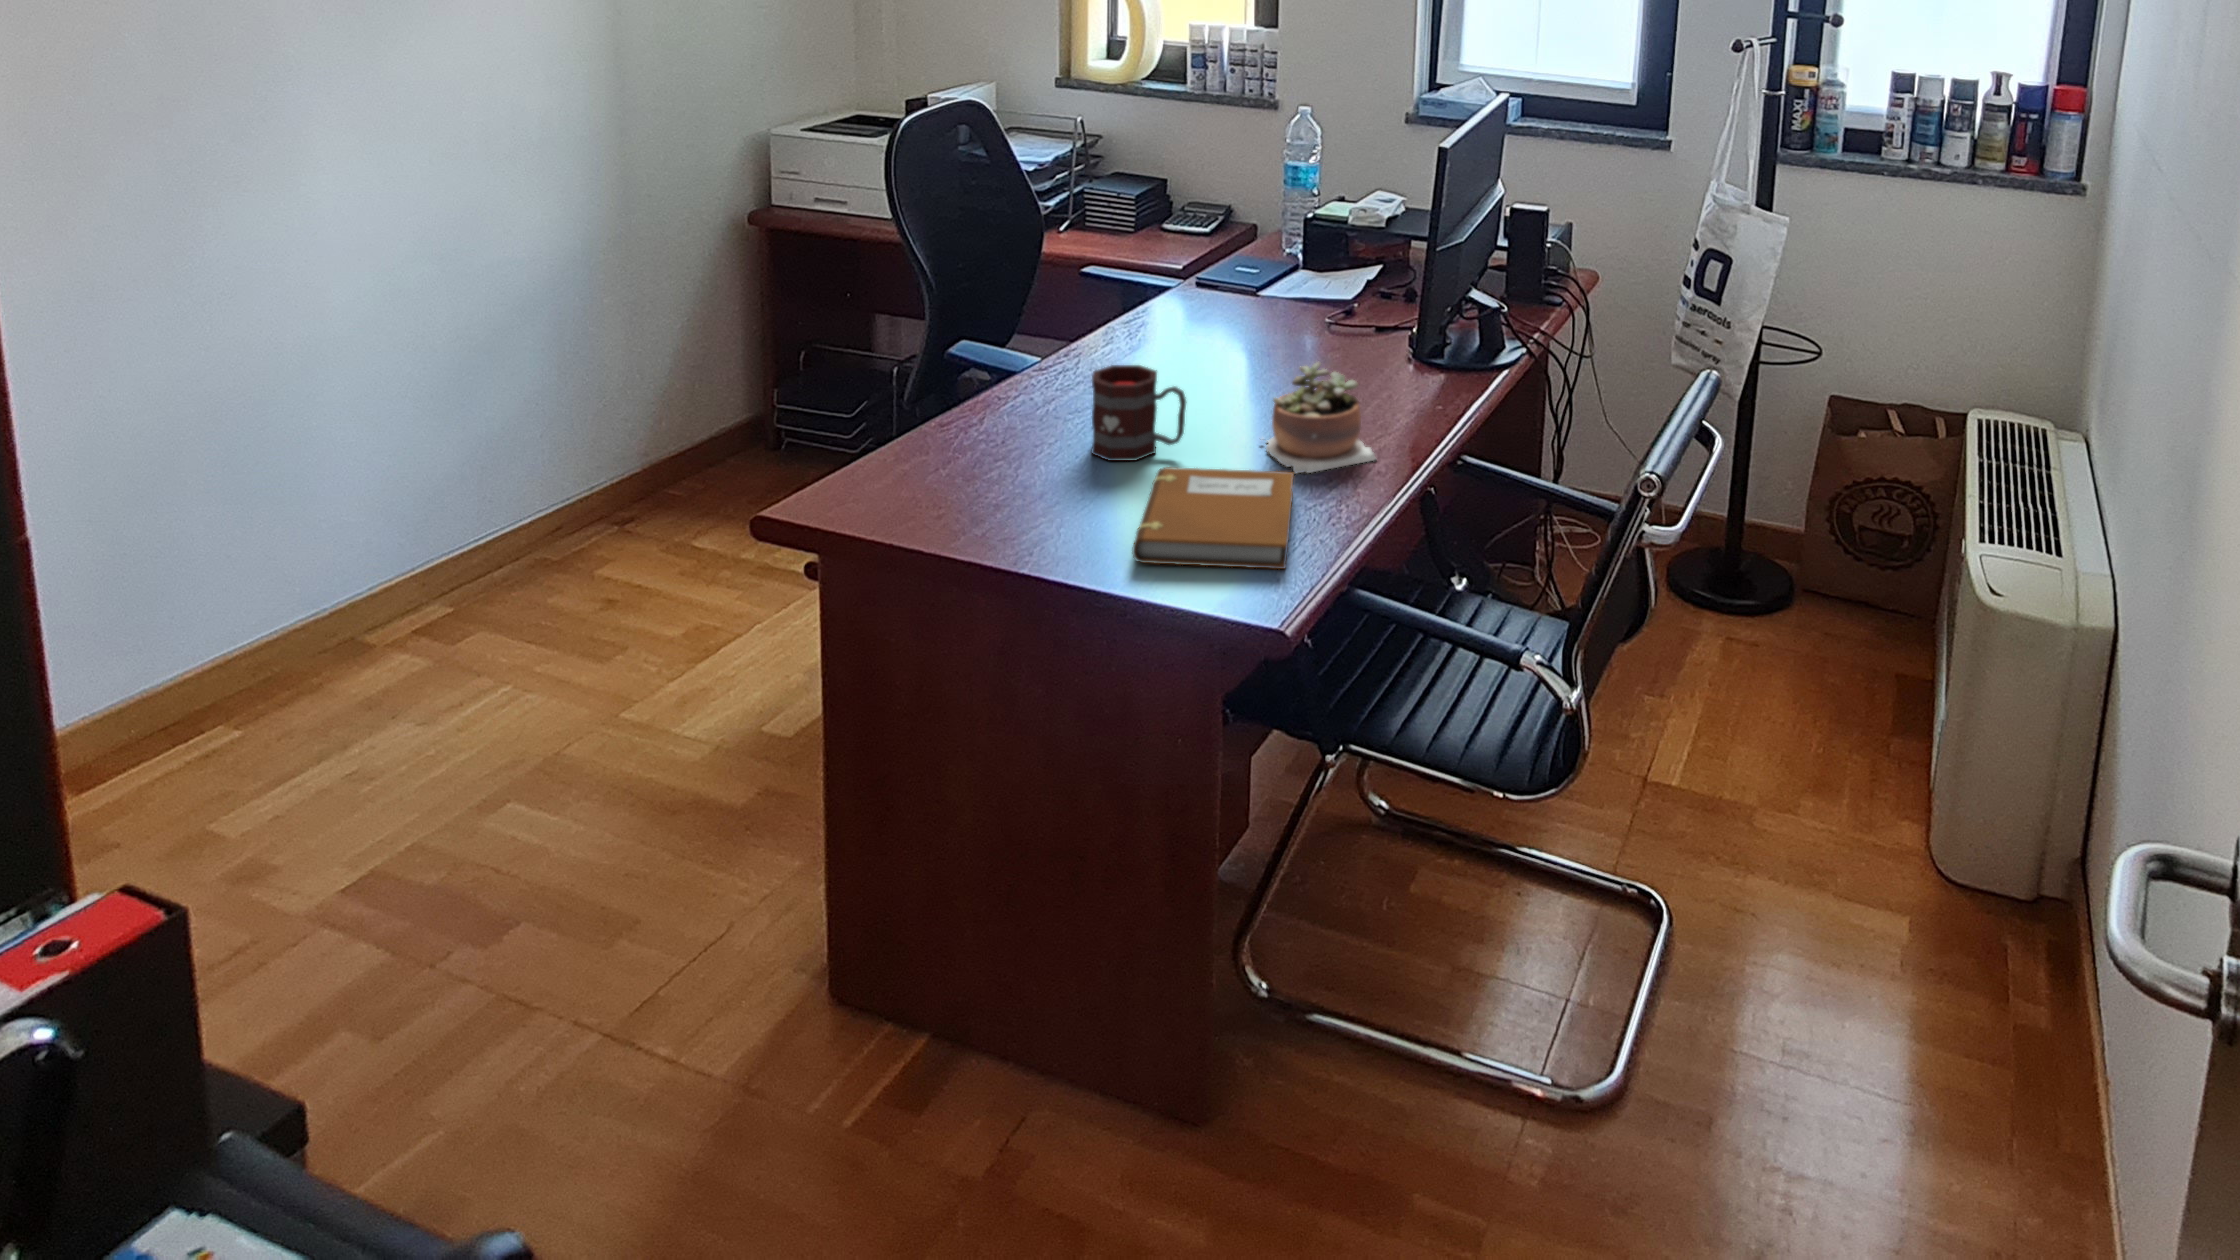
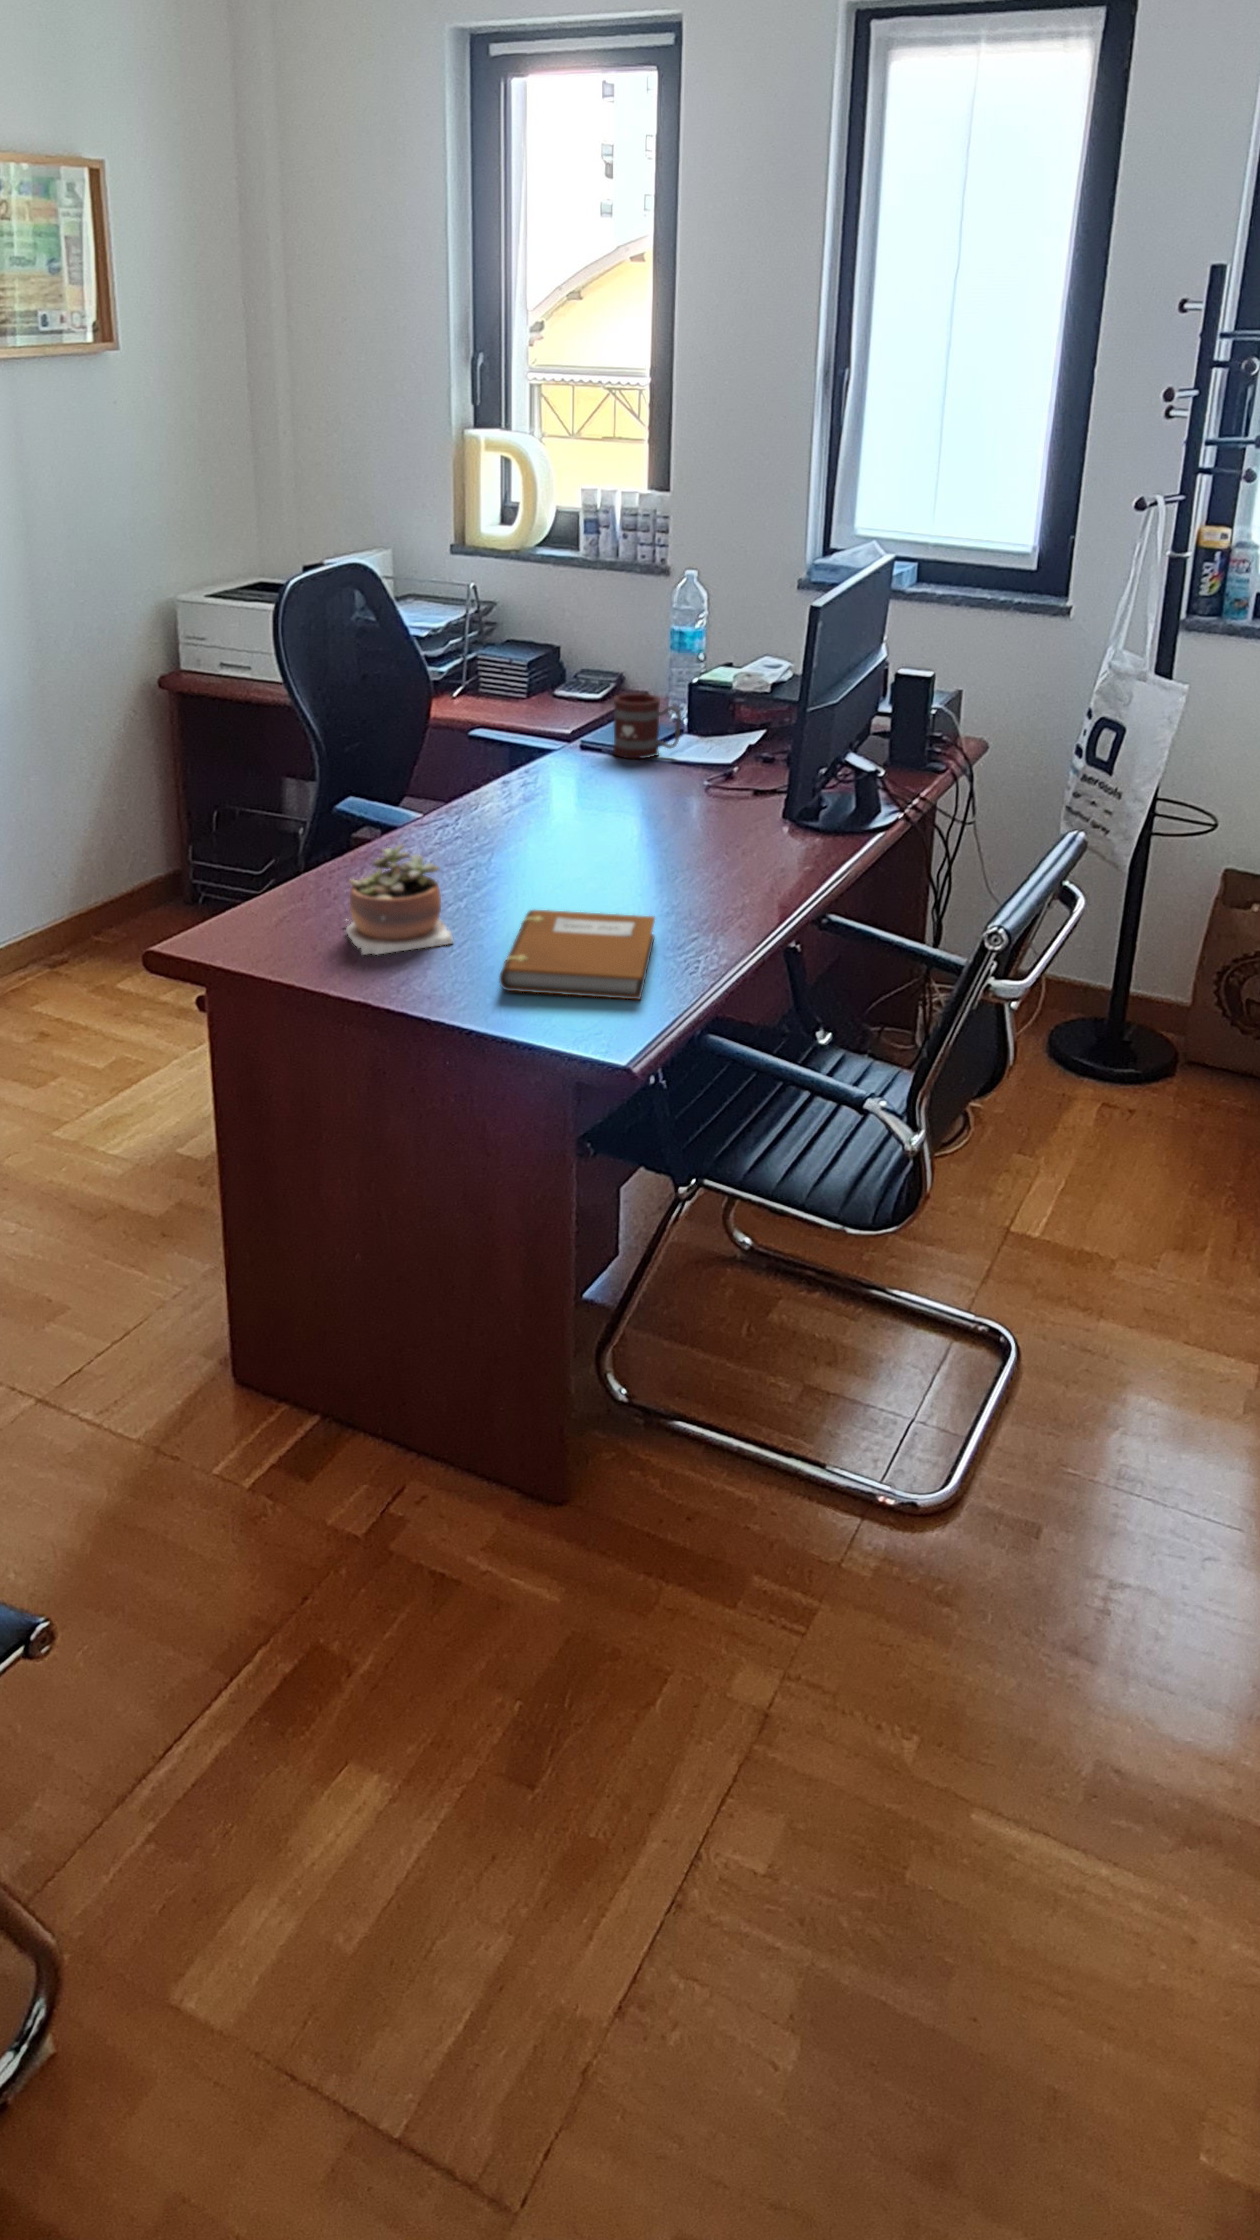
succulent plant: present [1266,362,1376,474] -> present [346,845,453,955]
mug: present [1092,365,1187,461] -> present [613,693,681,758]

